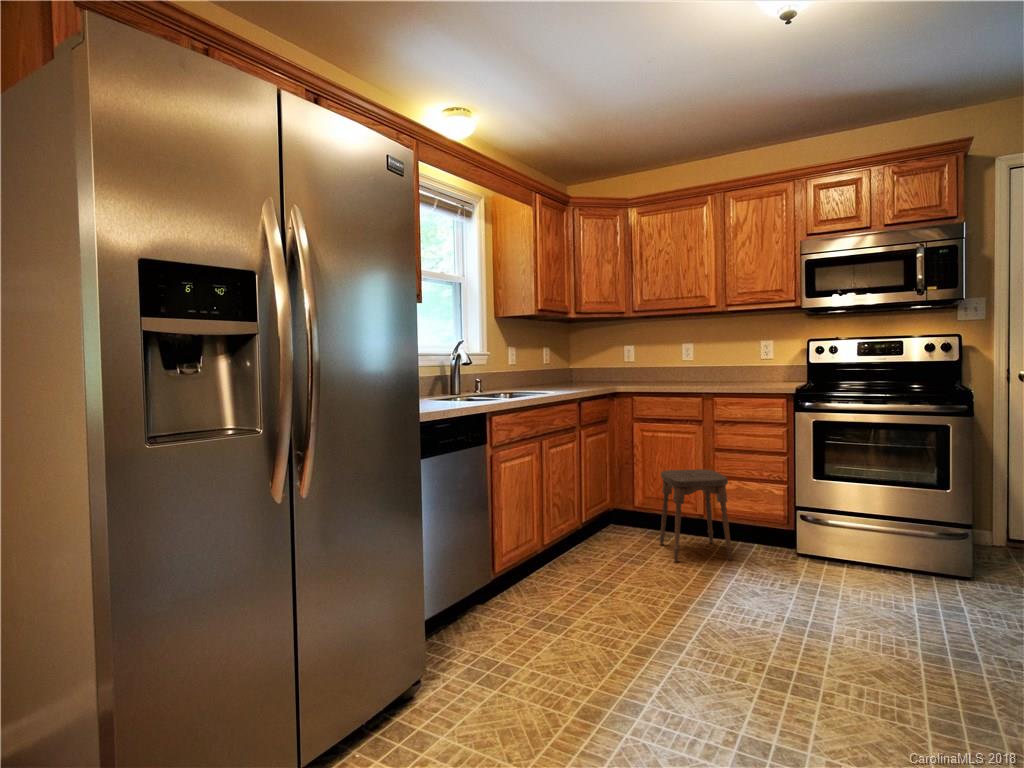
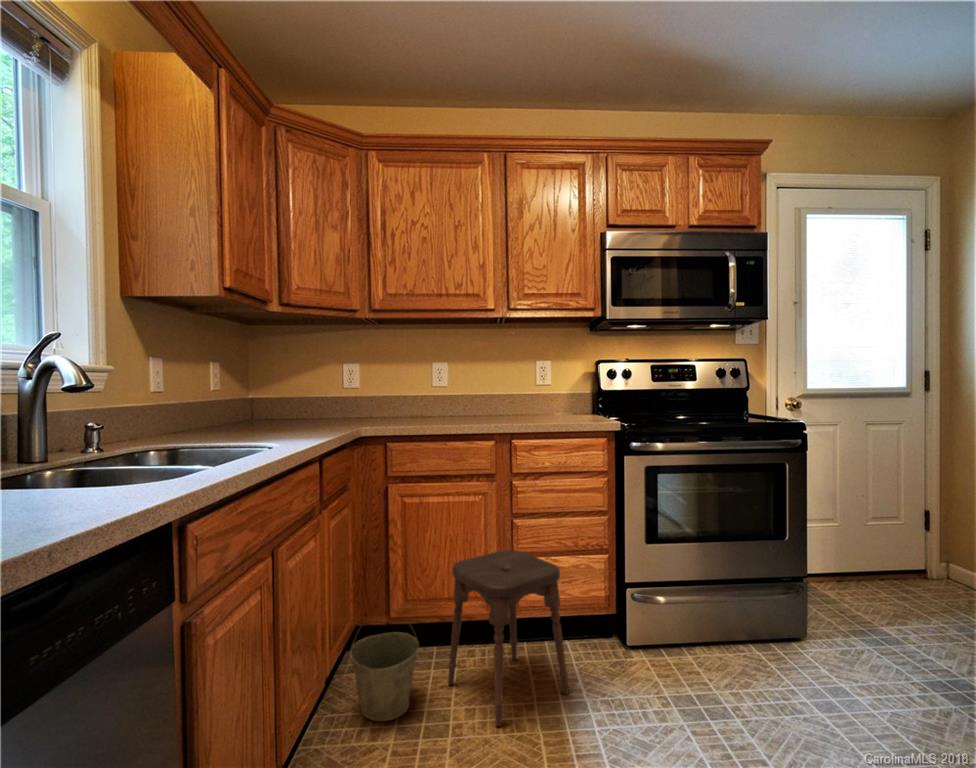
bucket: none [599,488,639,549] -> present [350,612,419,721]

